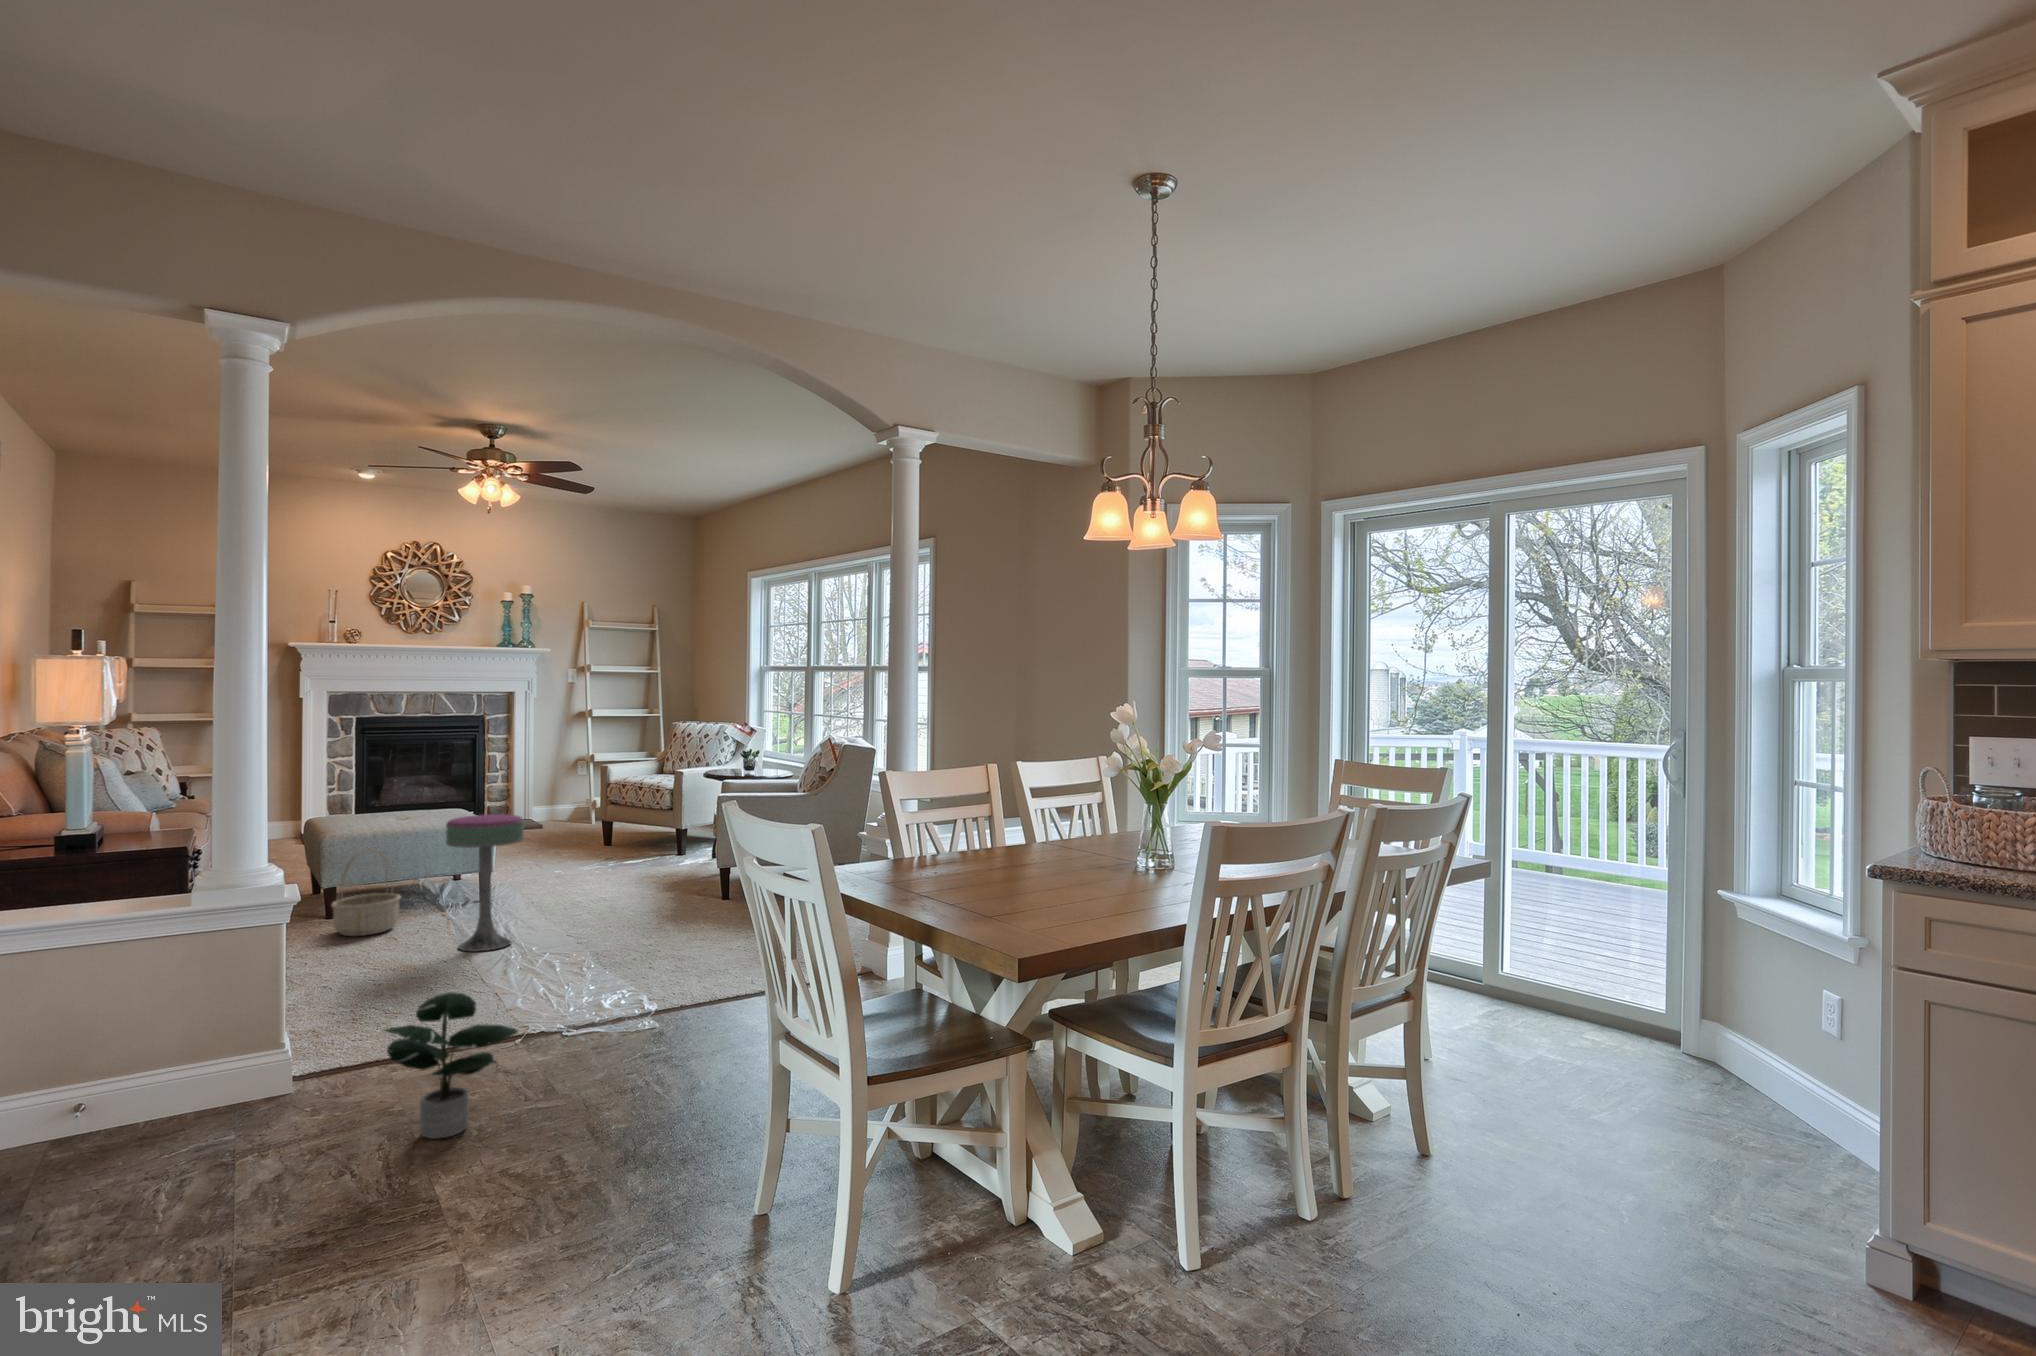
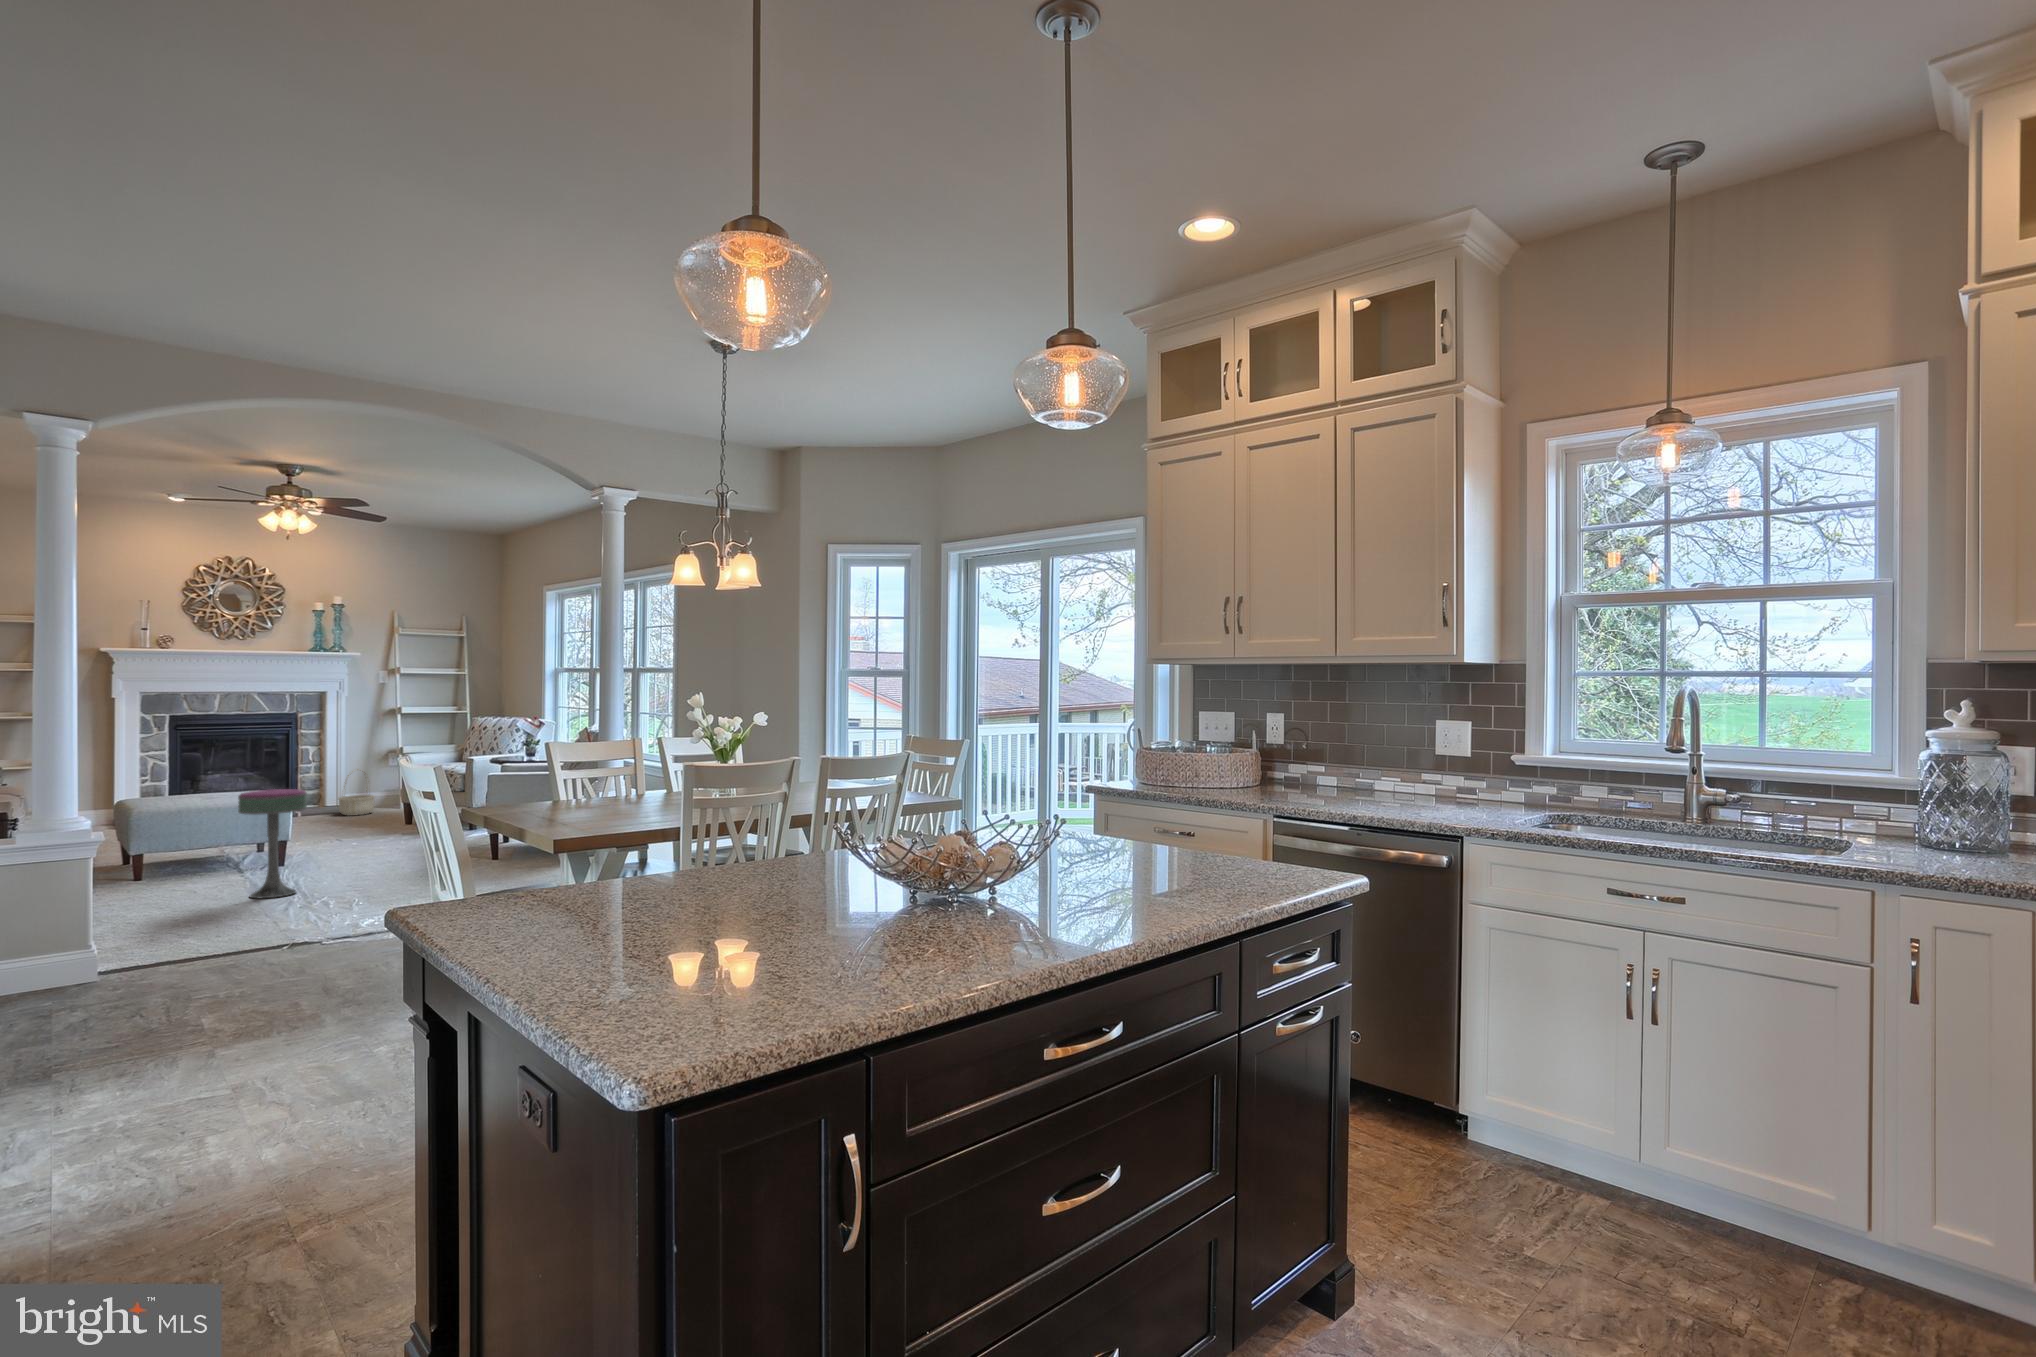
basket: present [331,849,401,936] -> present [338,769,375,816]
potted plant: present [384,992,518,1139] -> none [164,902,270,1000]

